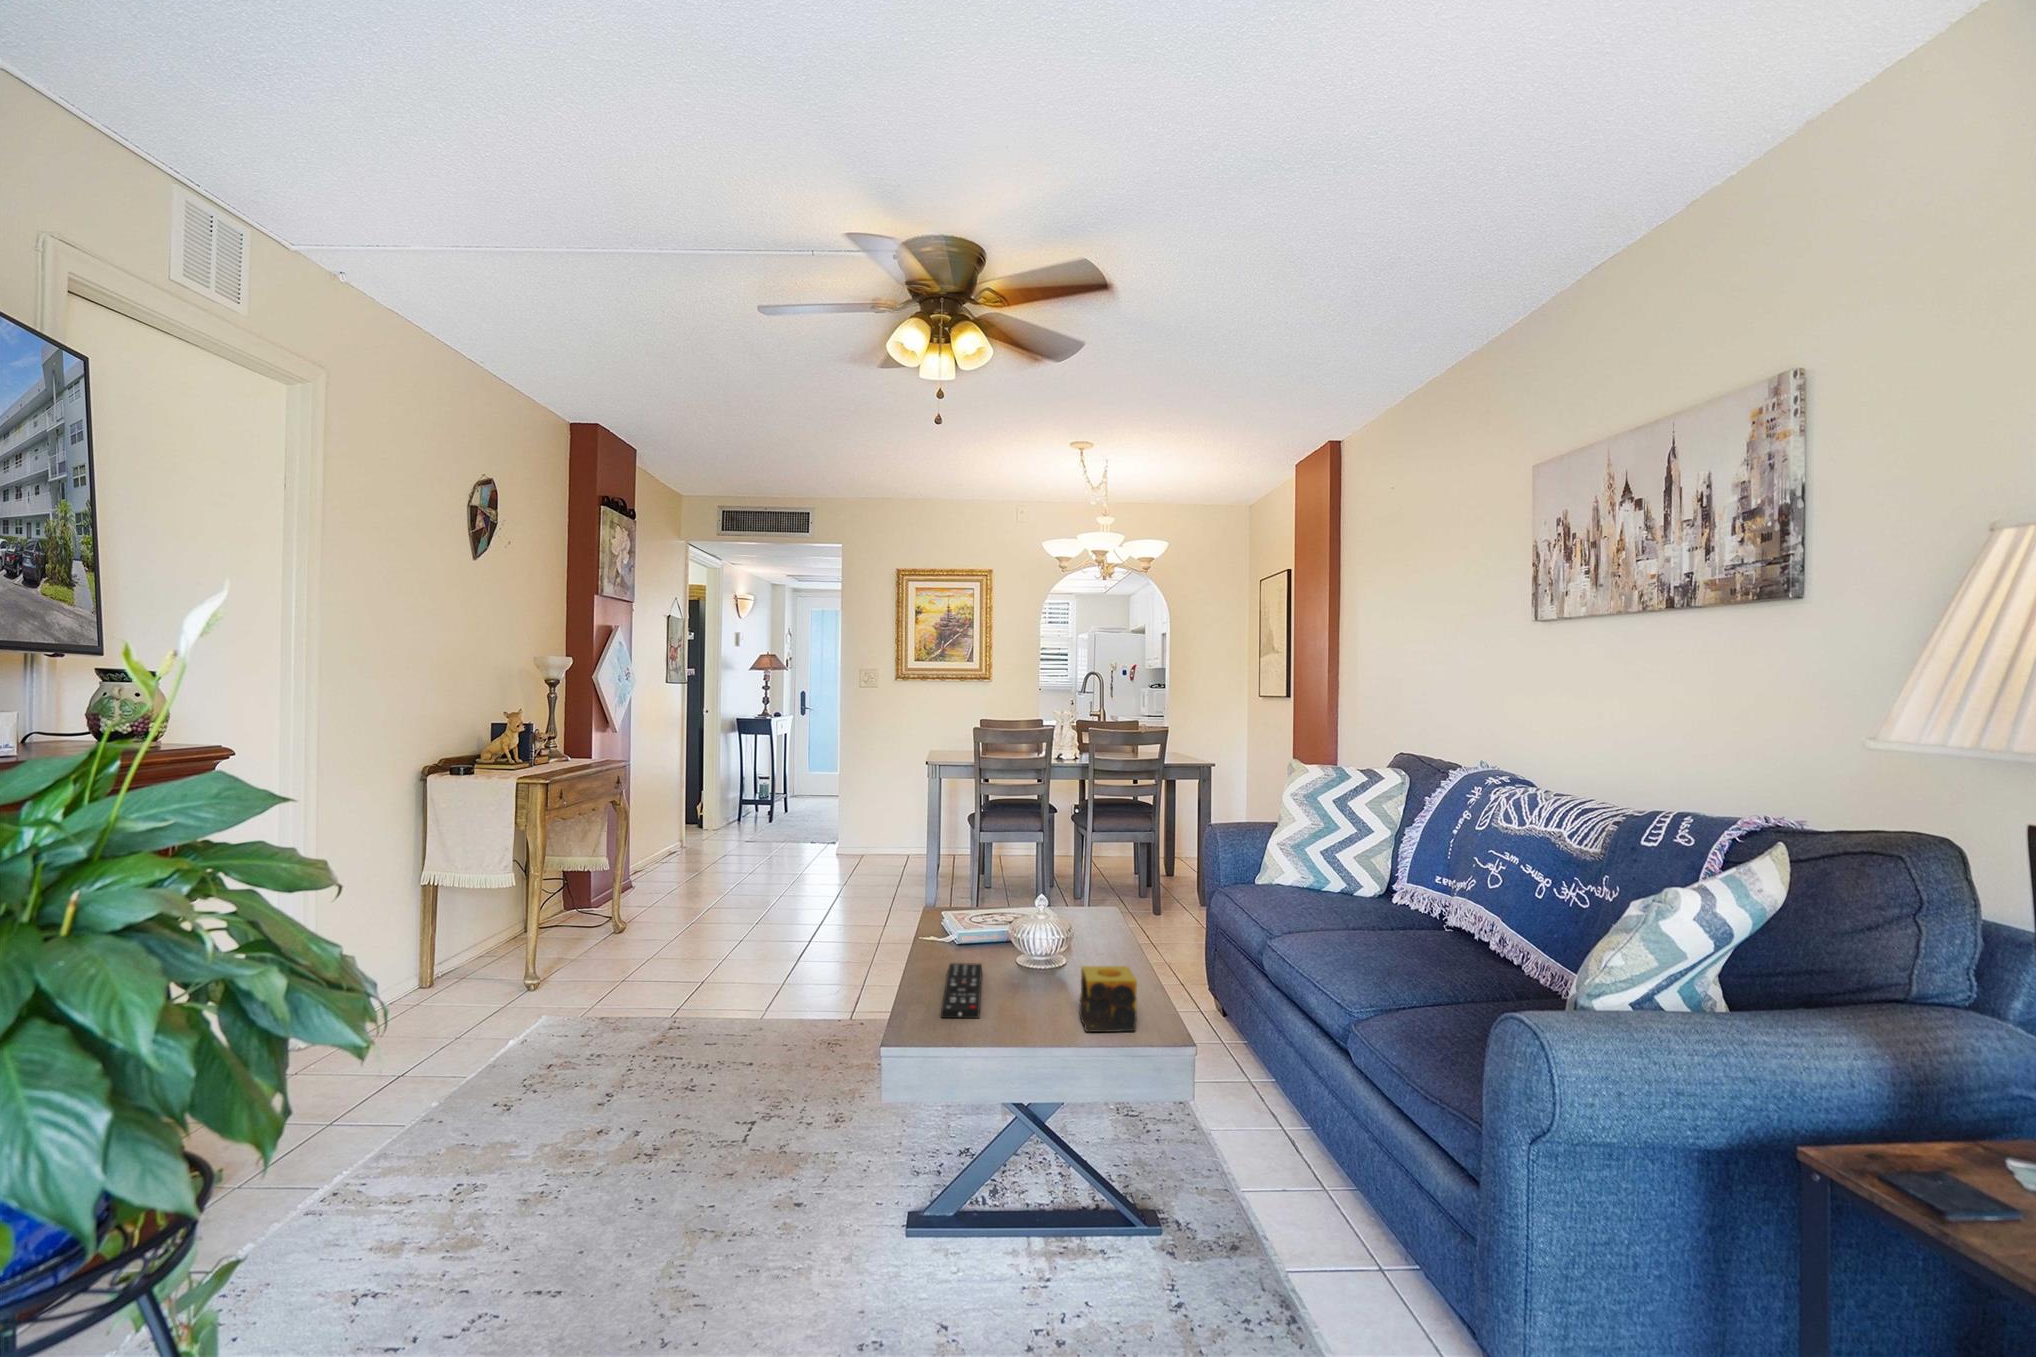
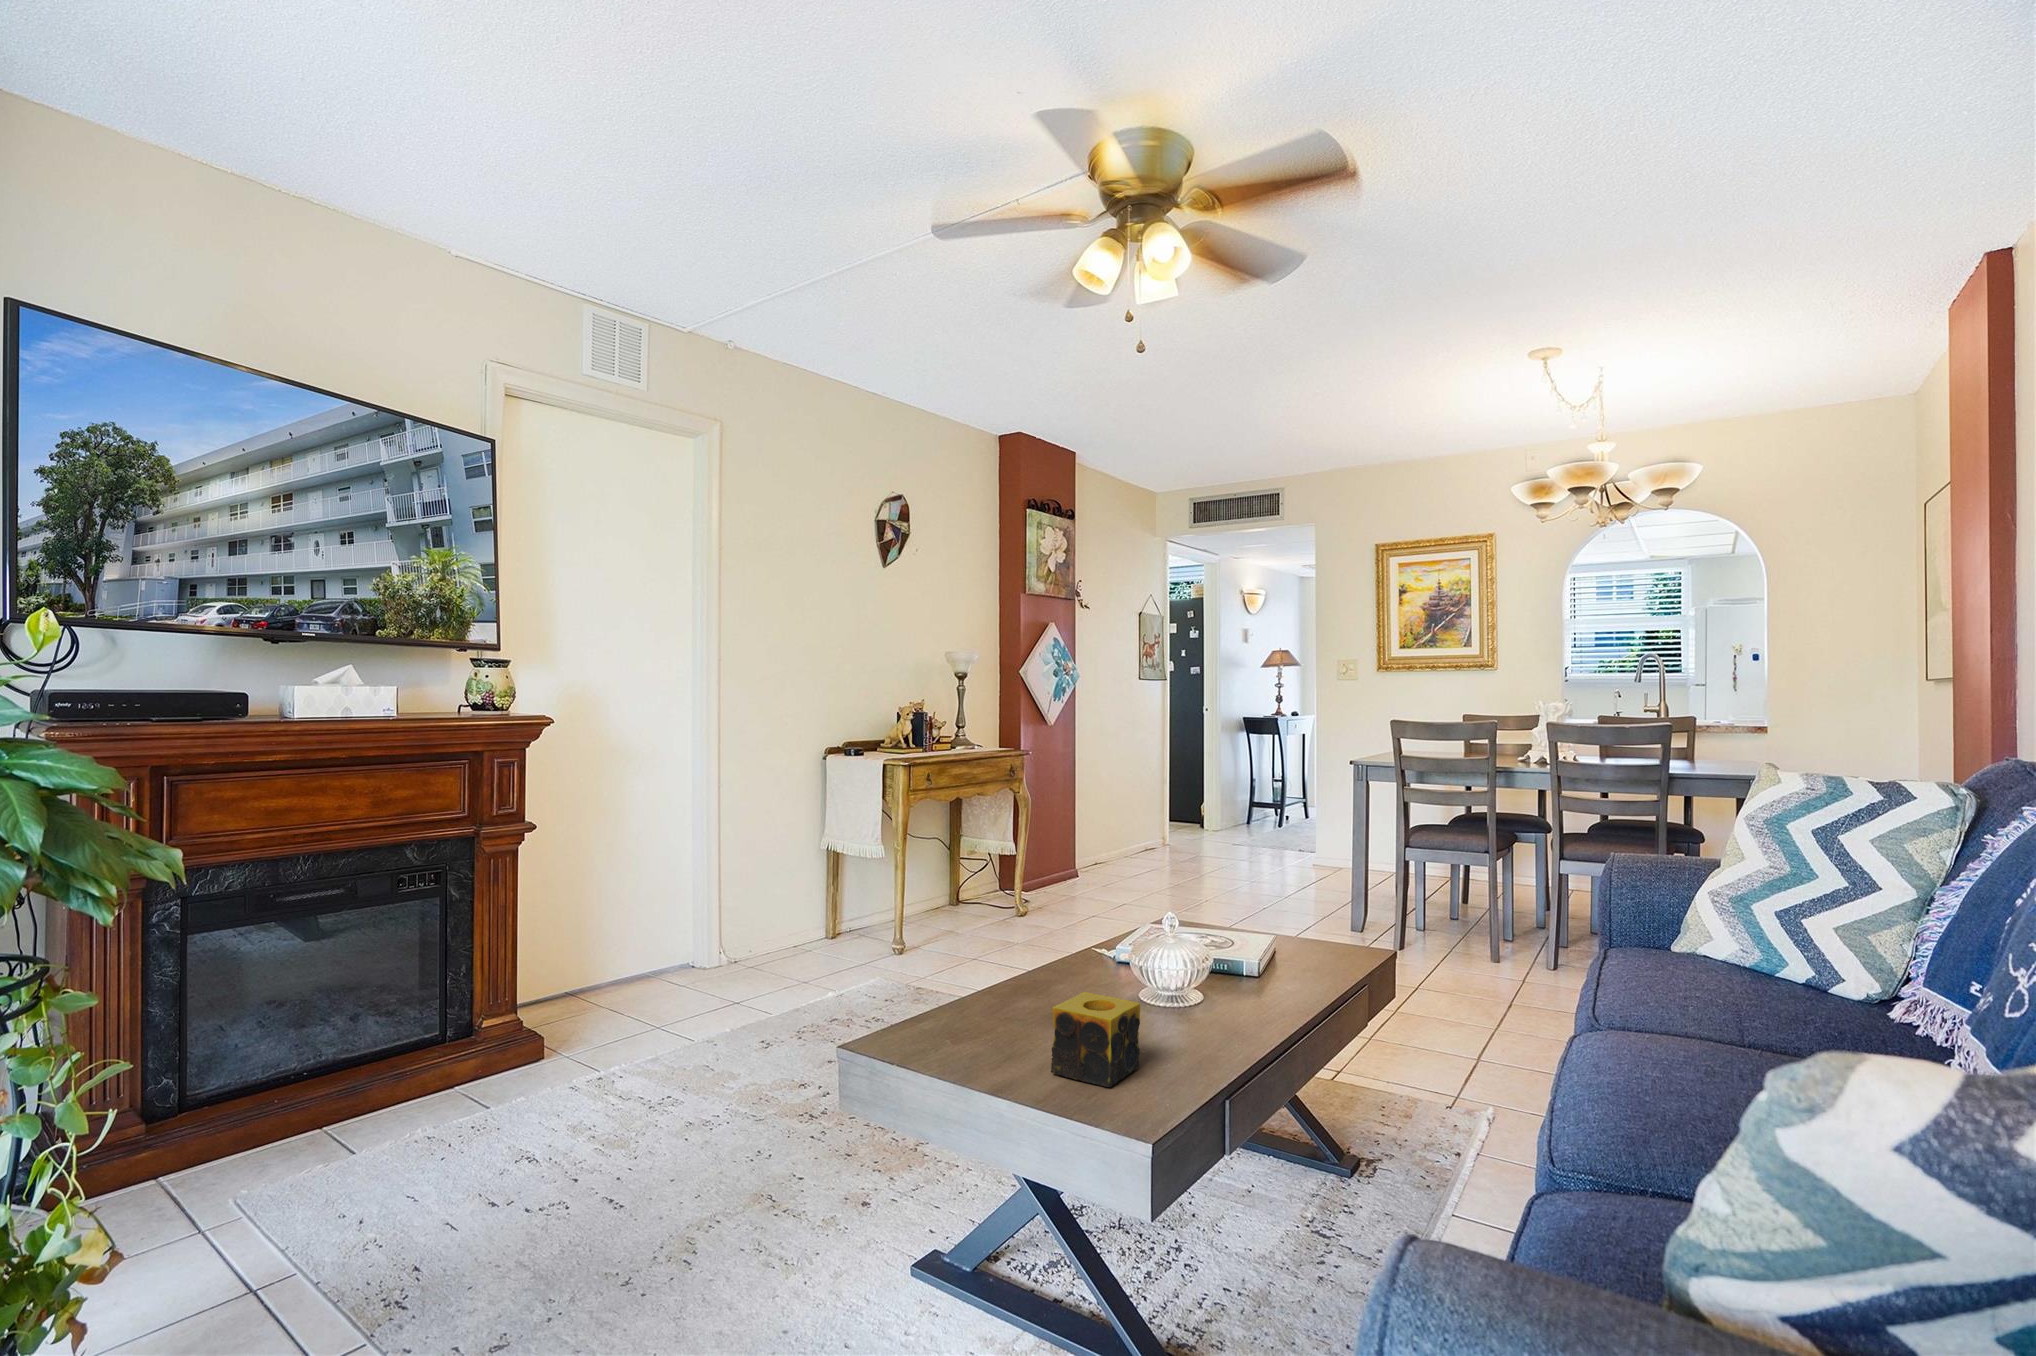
remote control: present [941,963,982,1018] -> none [943,972,1078,1032]

